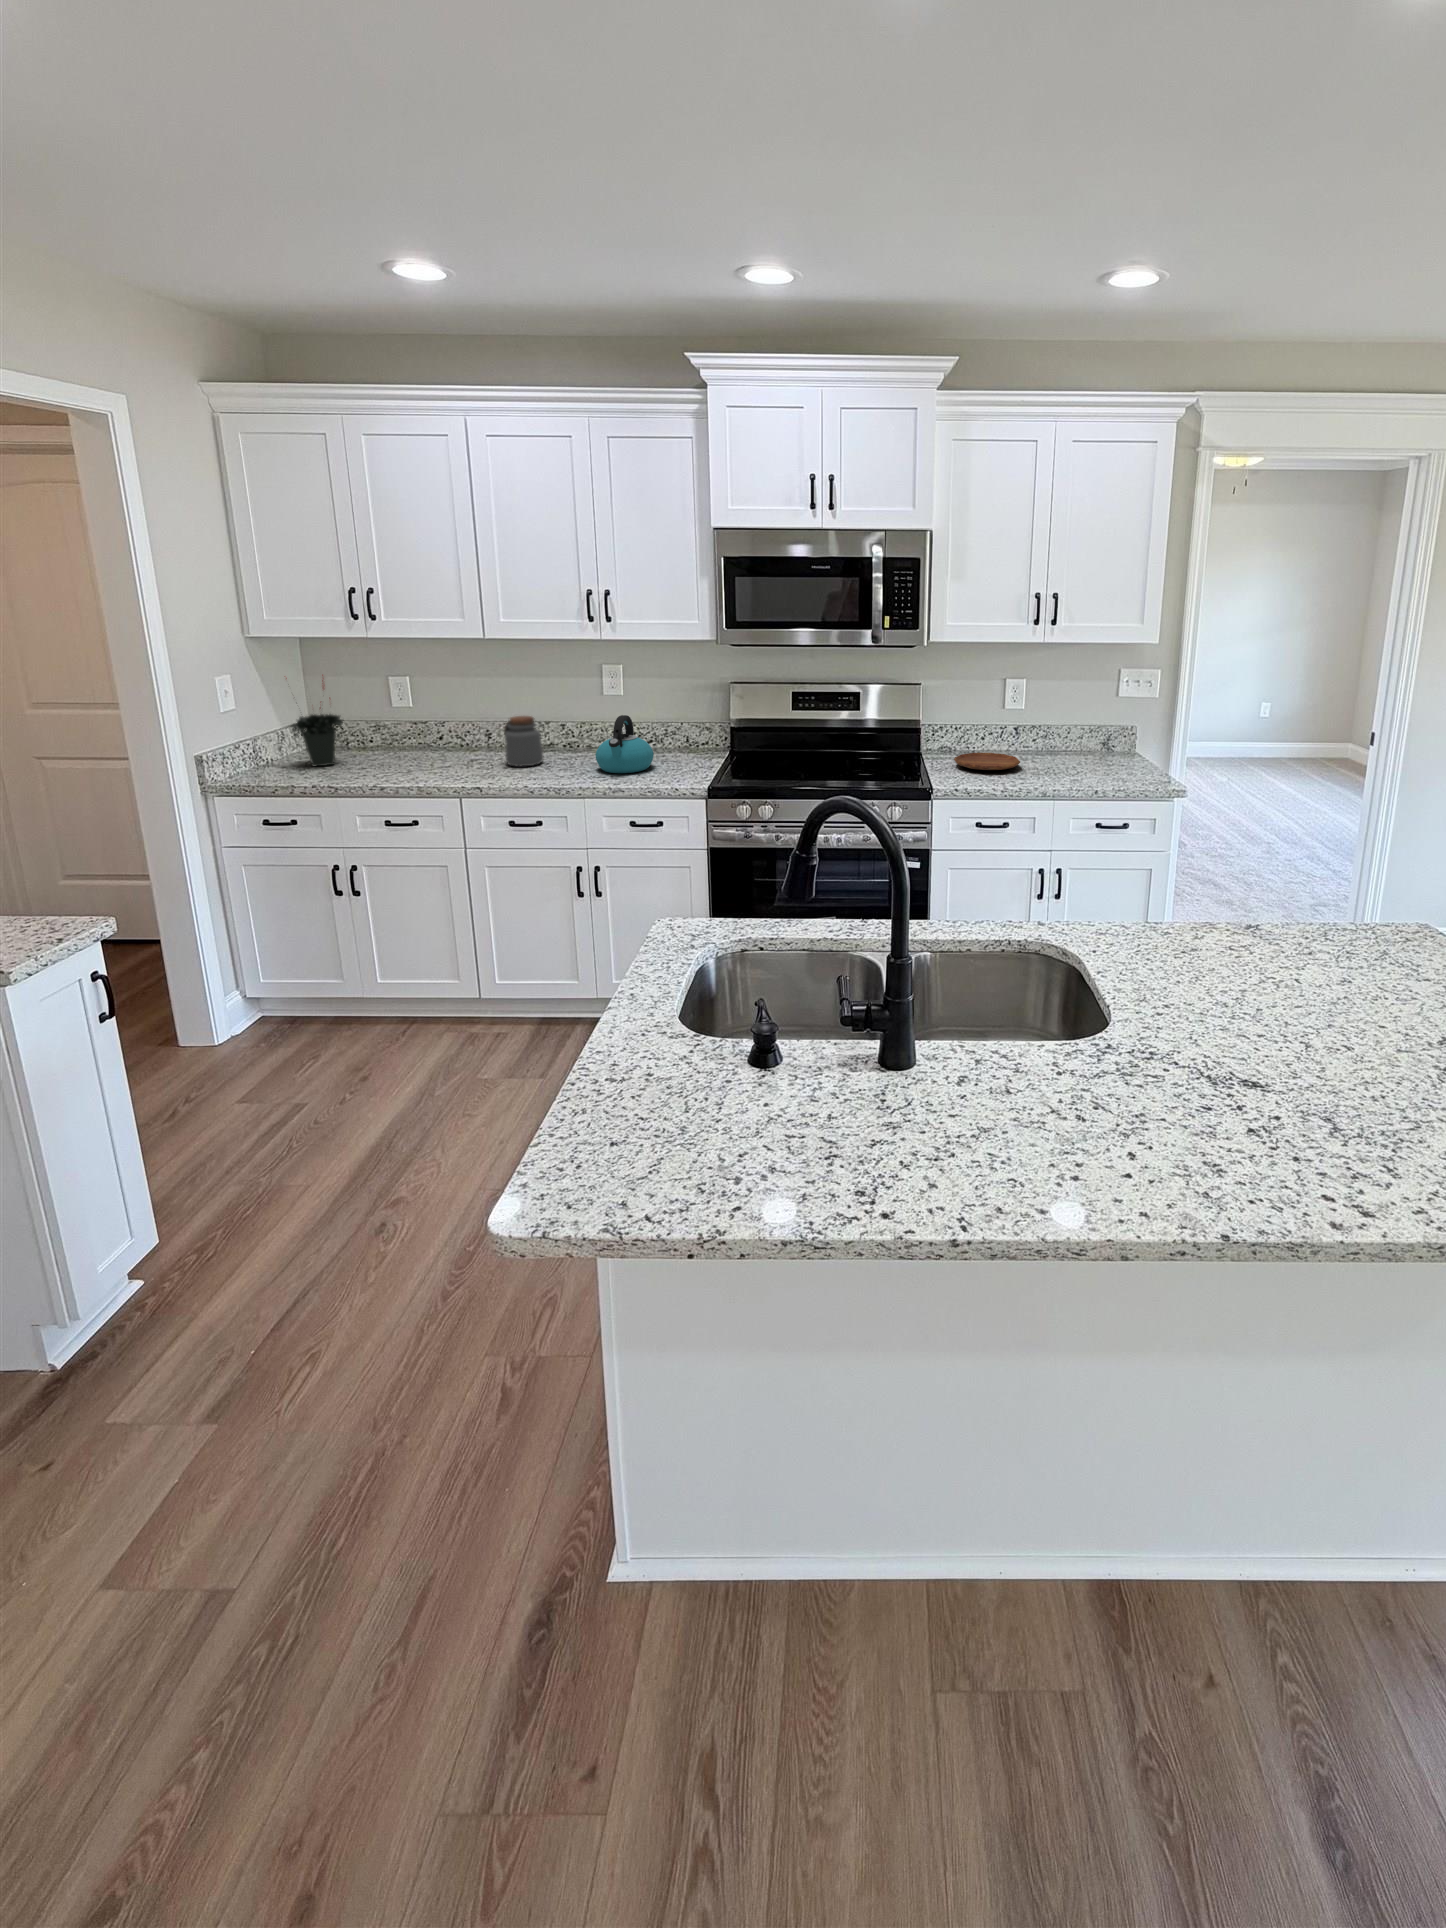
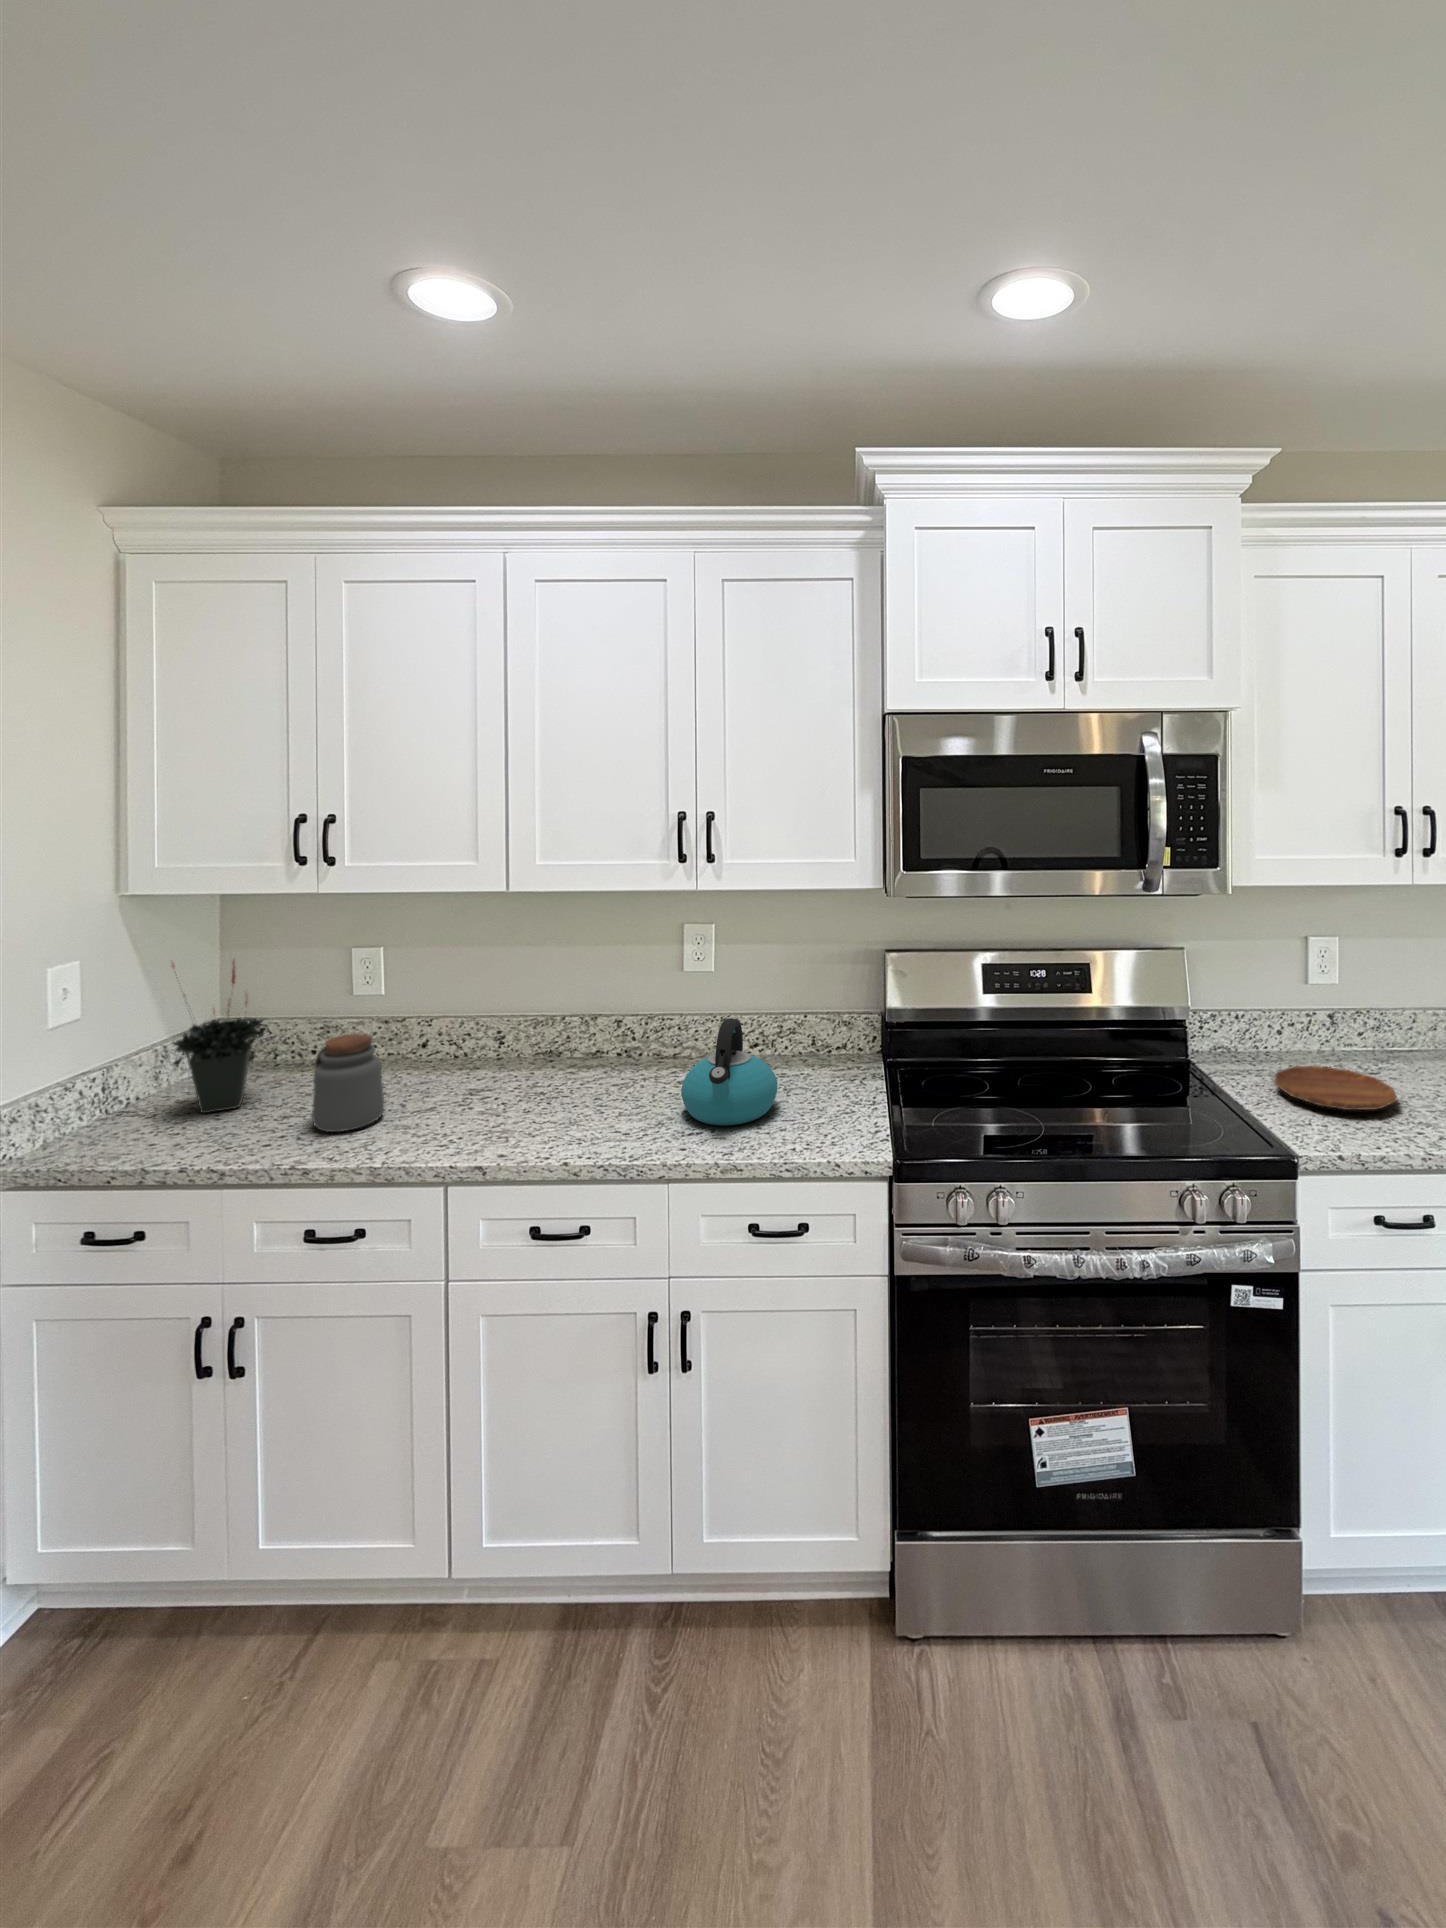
jar: present [504,716,543,766] -> present [312,1033,384,1132]

